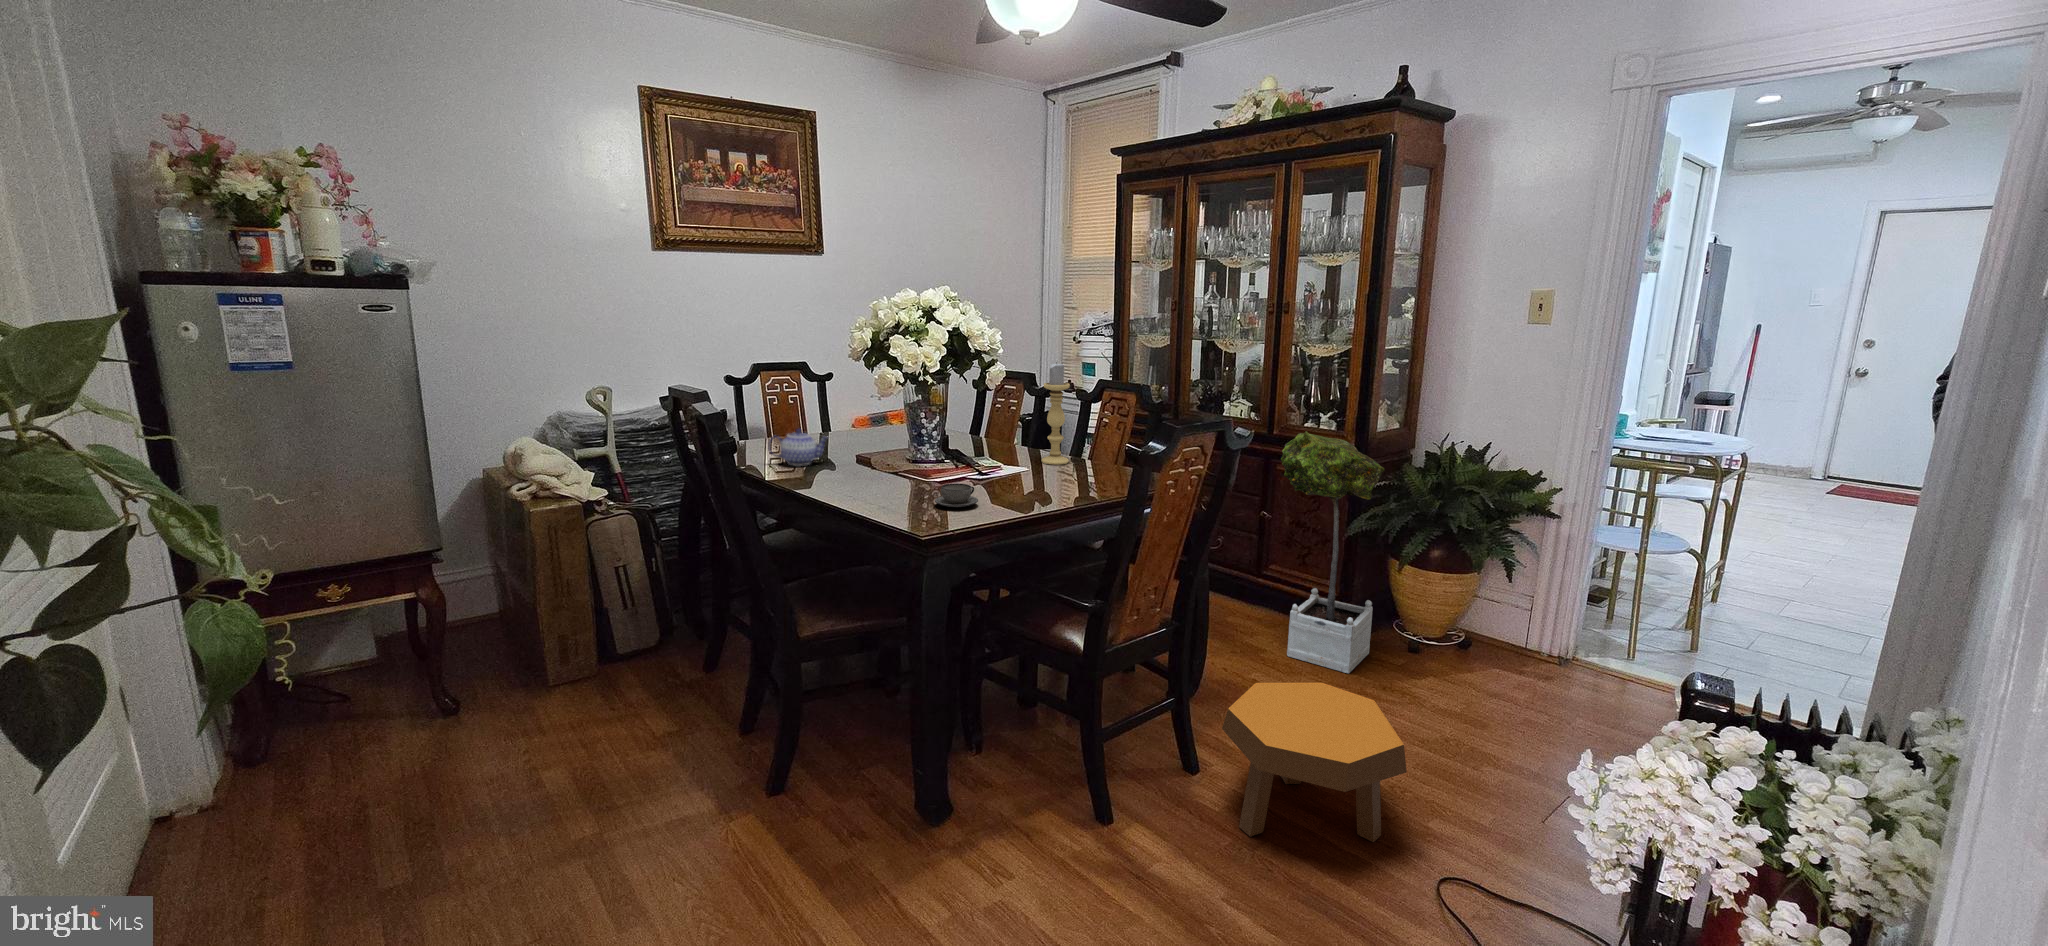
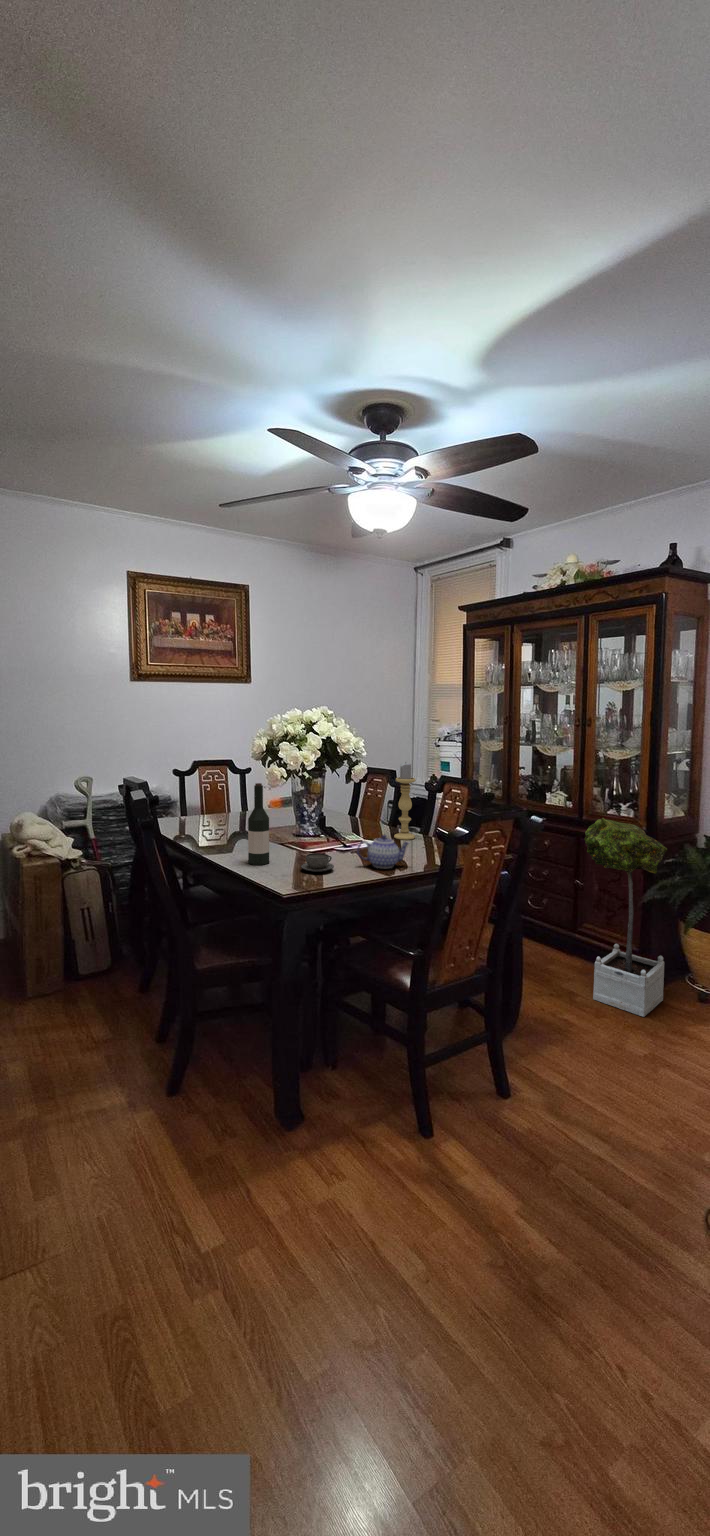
wine bottle: none [860,392,889,501] -> present [248,783,269,865]
teapot: present [768,429,828,466] -> present [357,835,410,868]
footstool: present [1222,683,1407,842] -> none [523,1023,678,1170]

